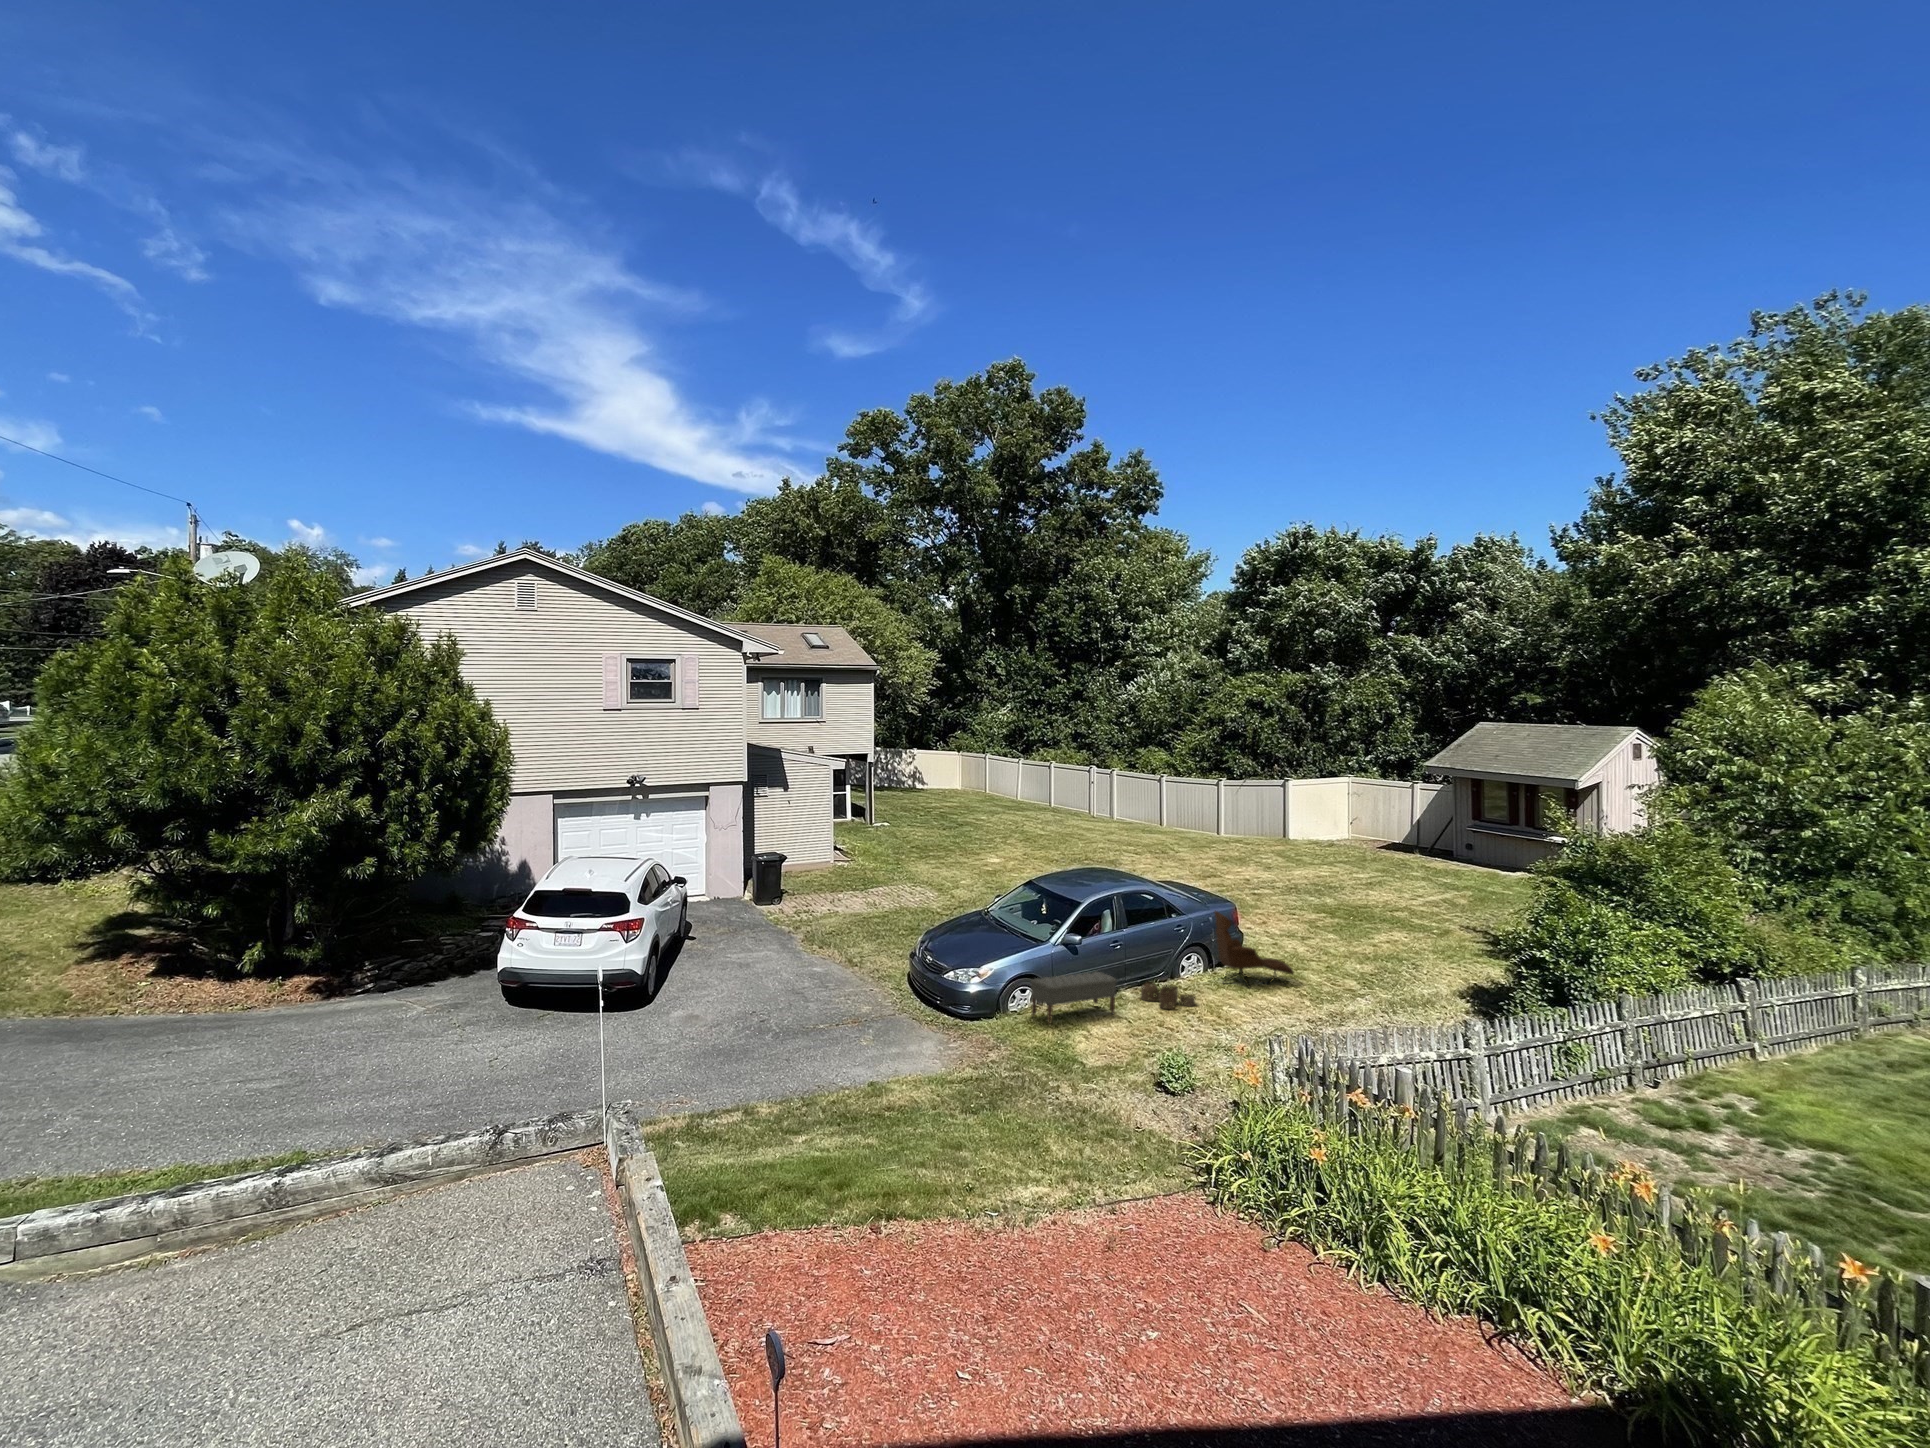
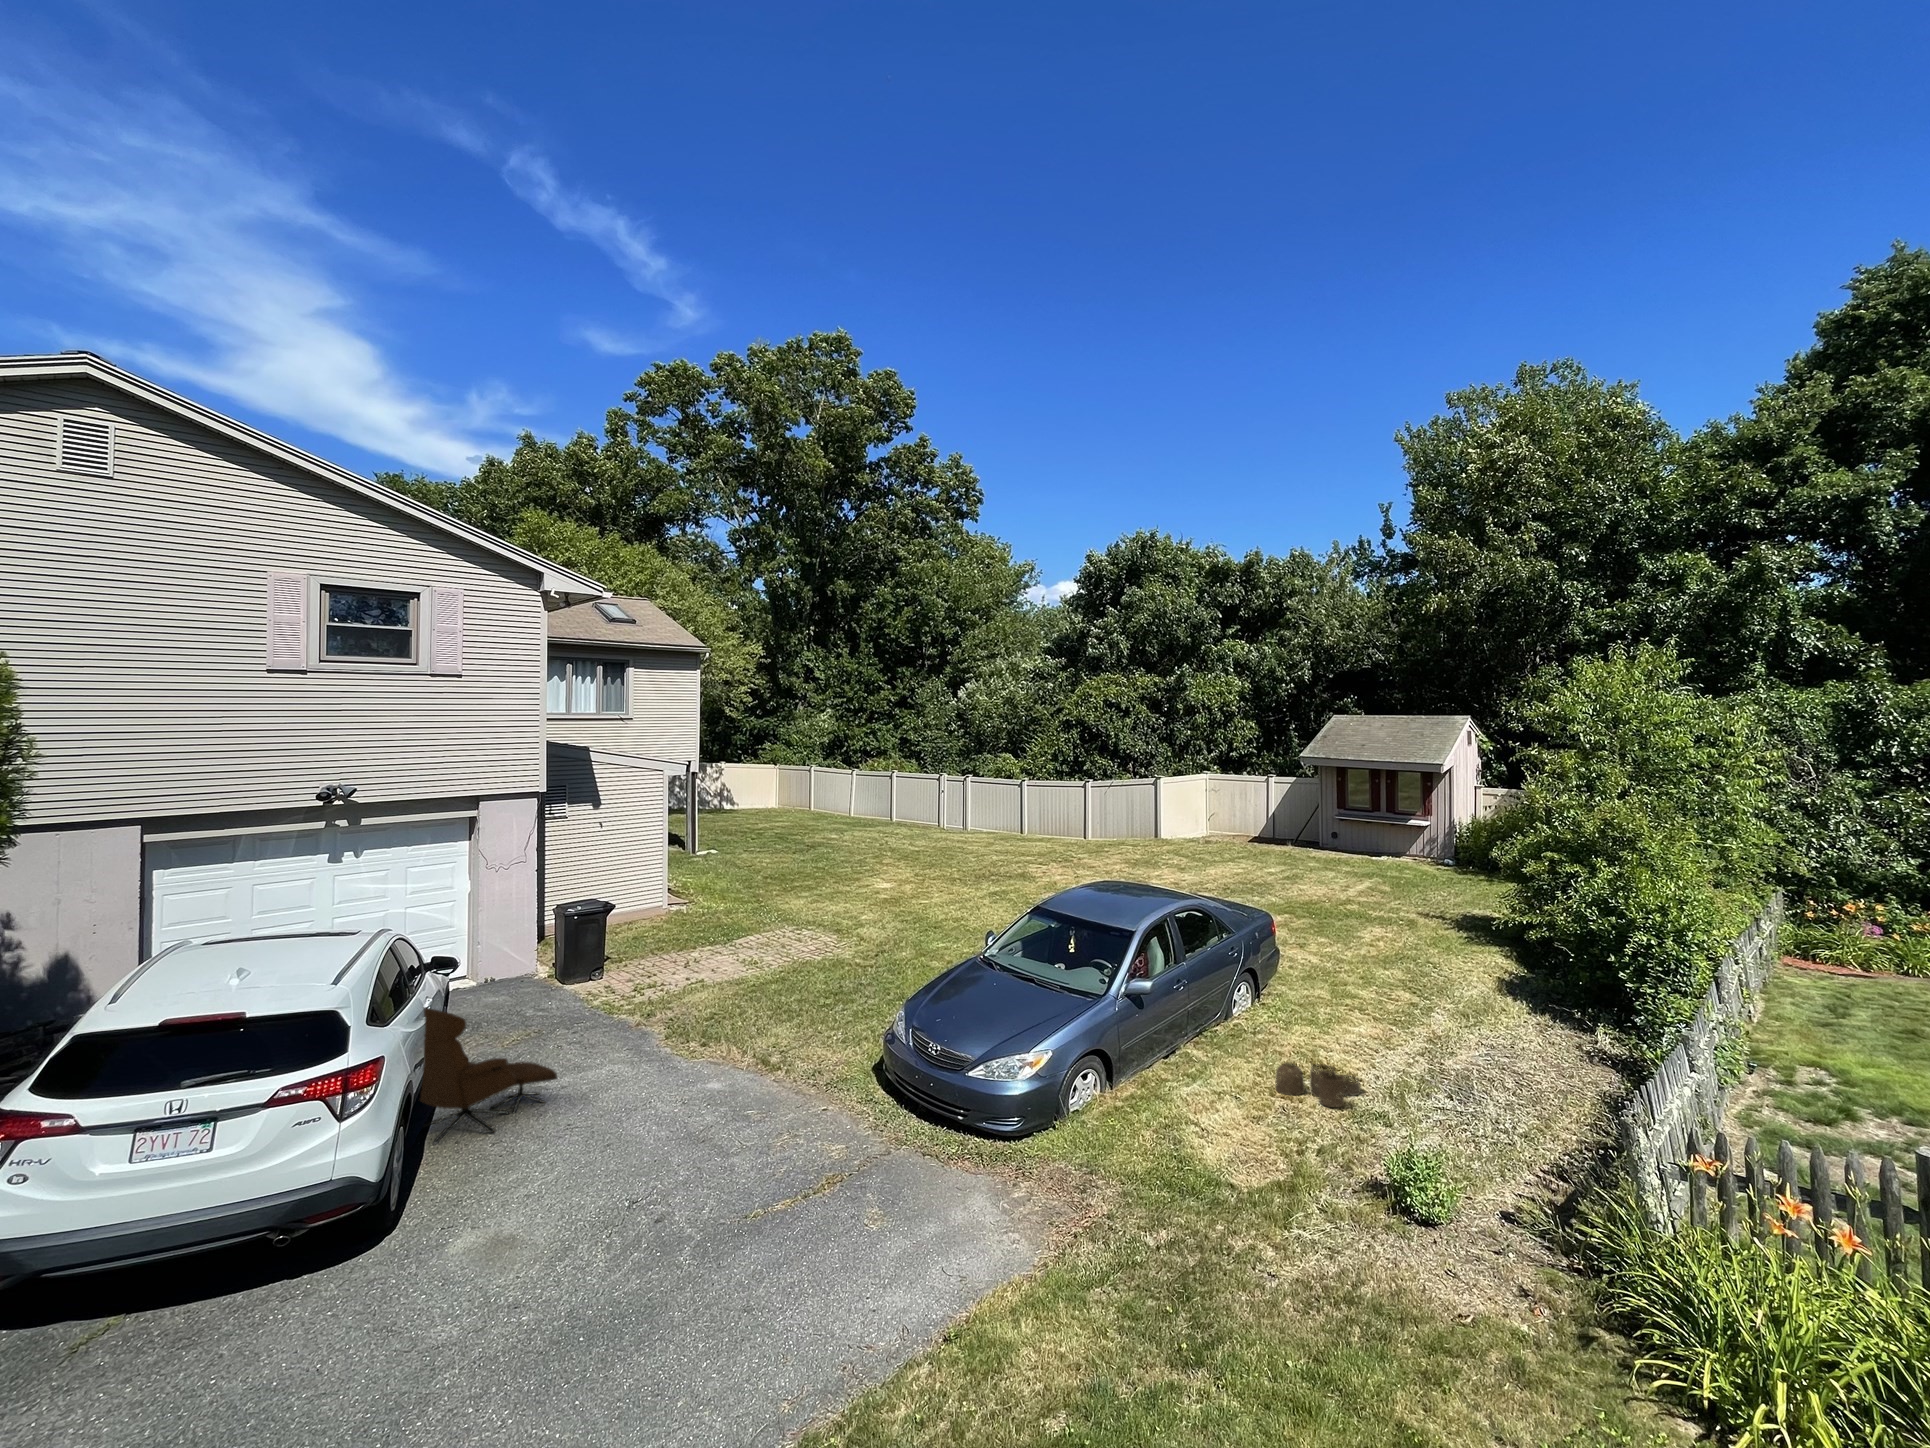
lounge chair: present [1214,911,1294,987] -> present [420,1008,557,1143]
bench: present [1031,971,1117,1024] -> none [1165,1062,1282,1182]

